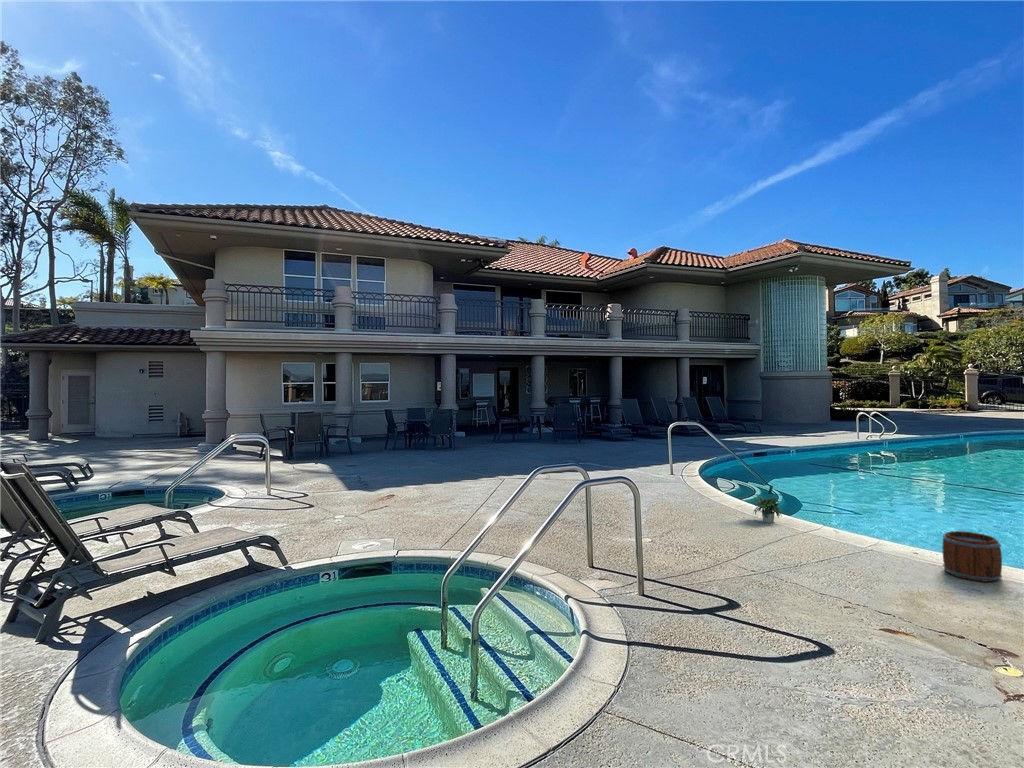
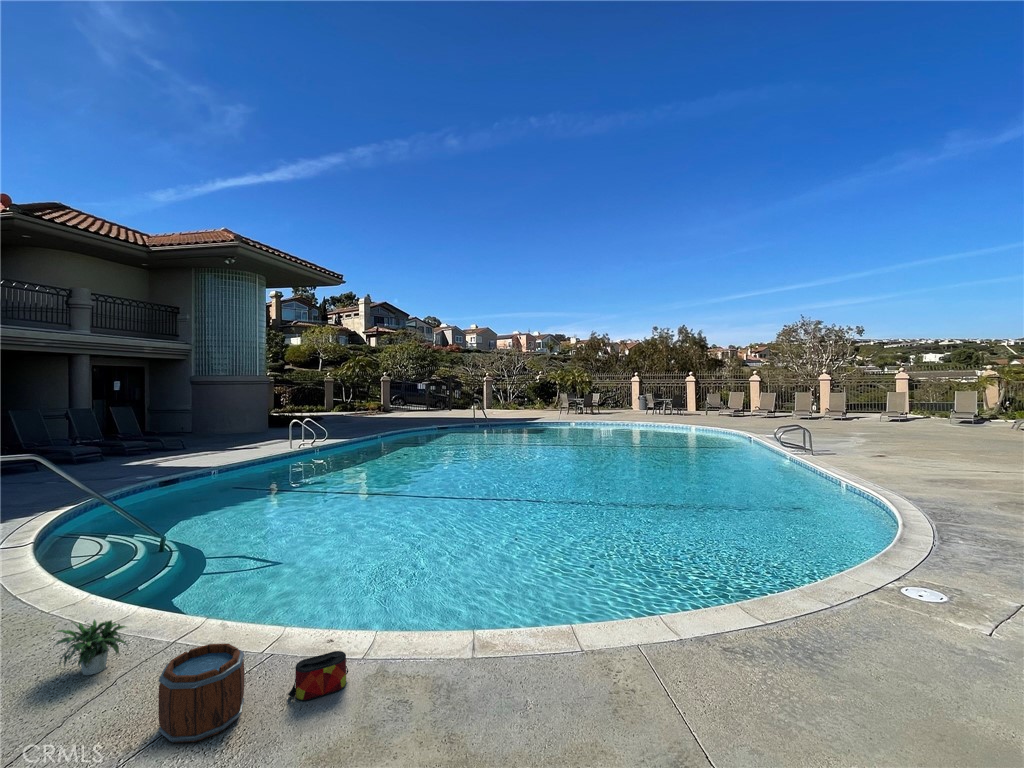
bucket: present [942,531,1002,582] -> present [158,644,245,743]
bag: none [886,536,929,560] -> present [288,651,348,701]

